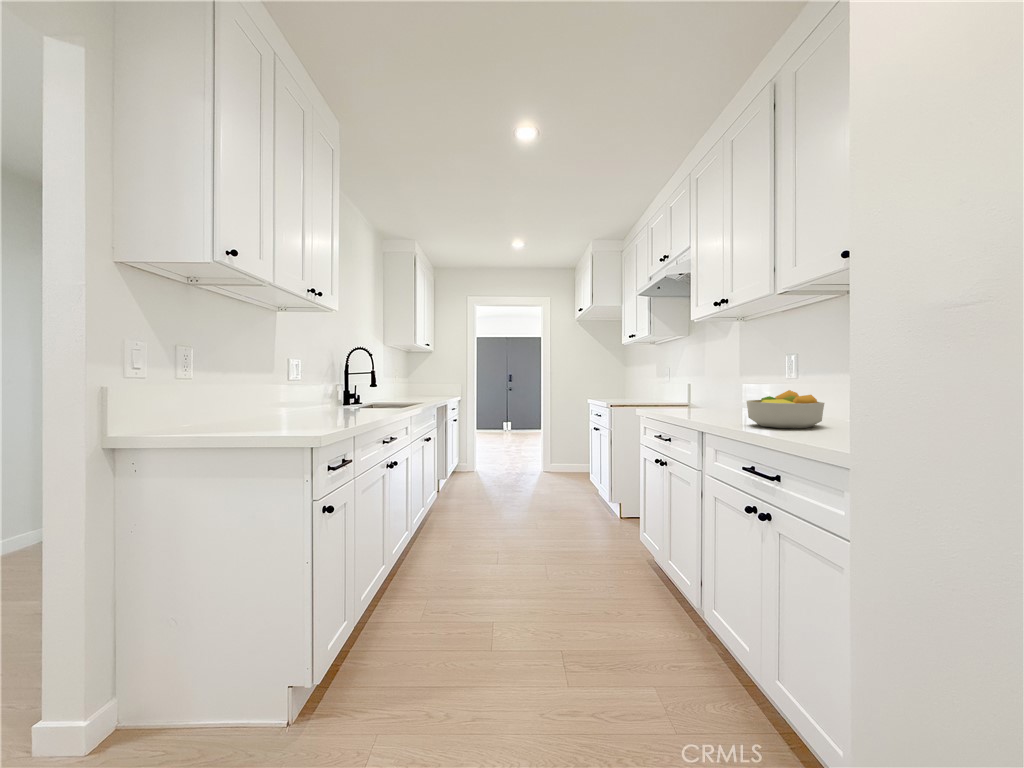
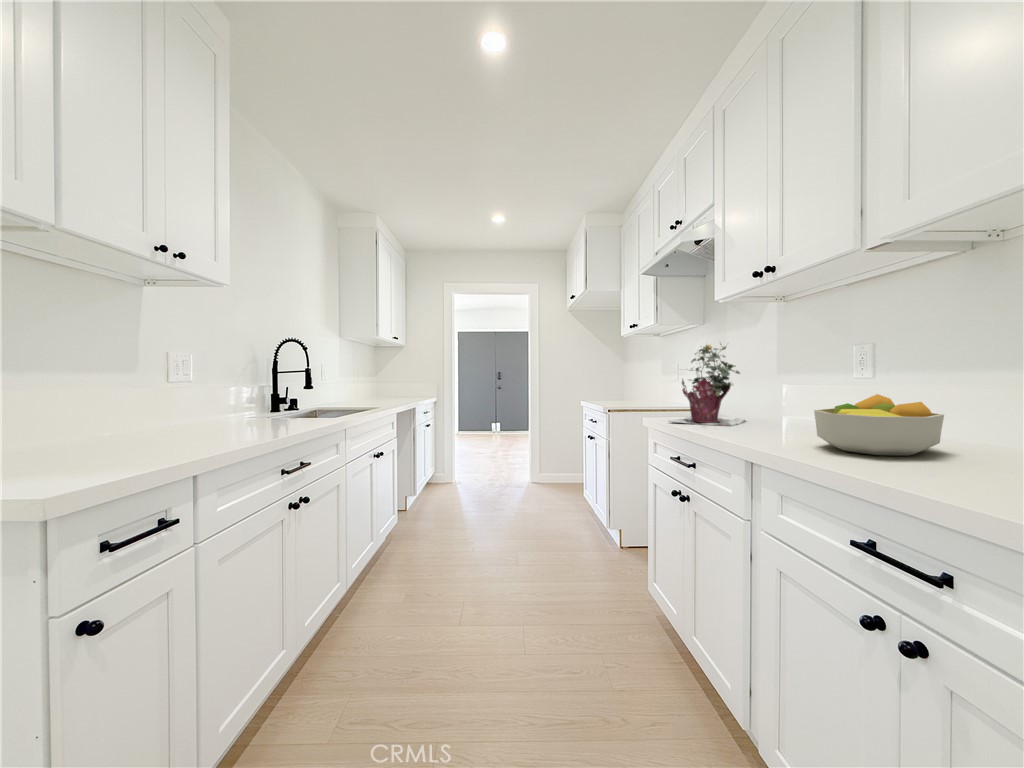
potted plant: none [655,352,718,415] -> present [668,344,746,426]

